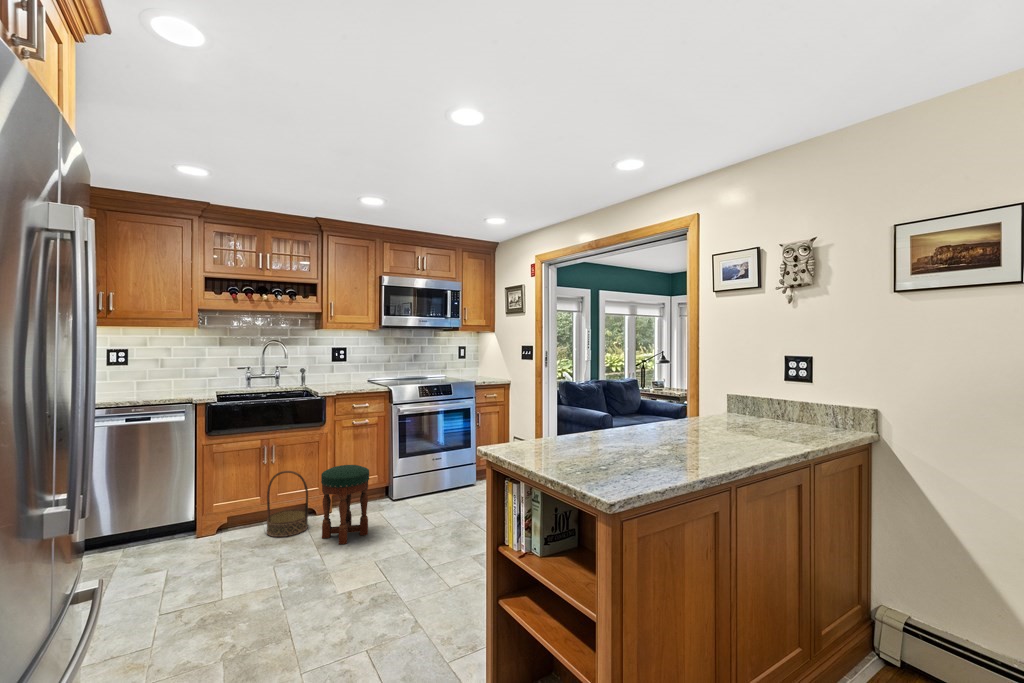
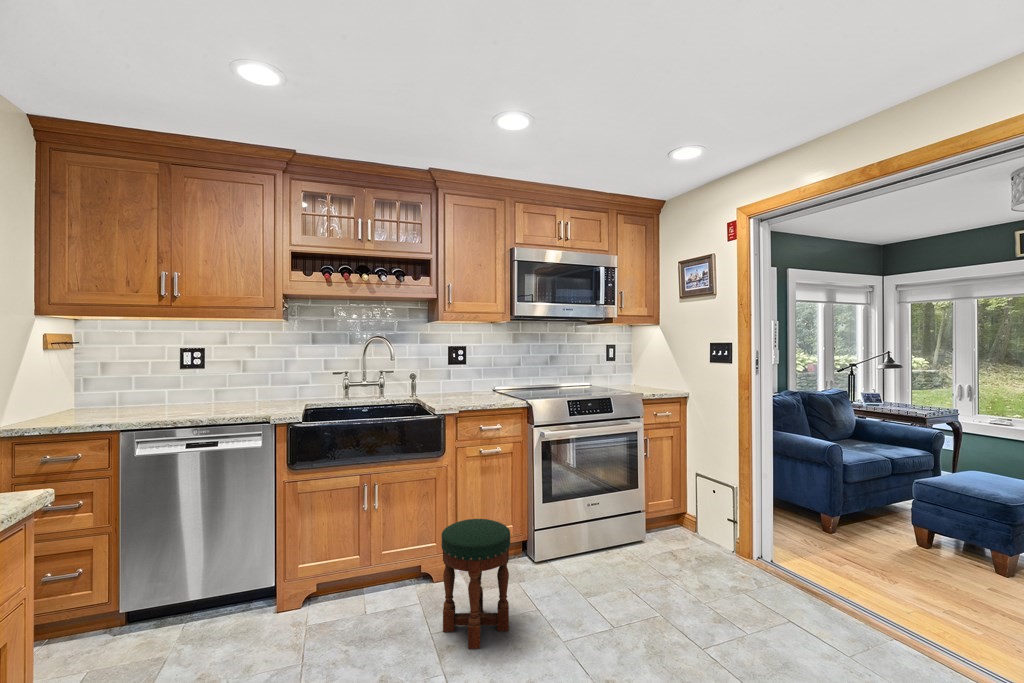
basket: present [267,471,308,537] -> none [367,521,422,621]

